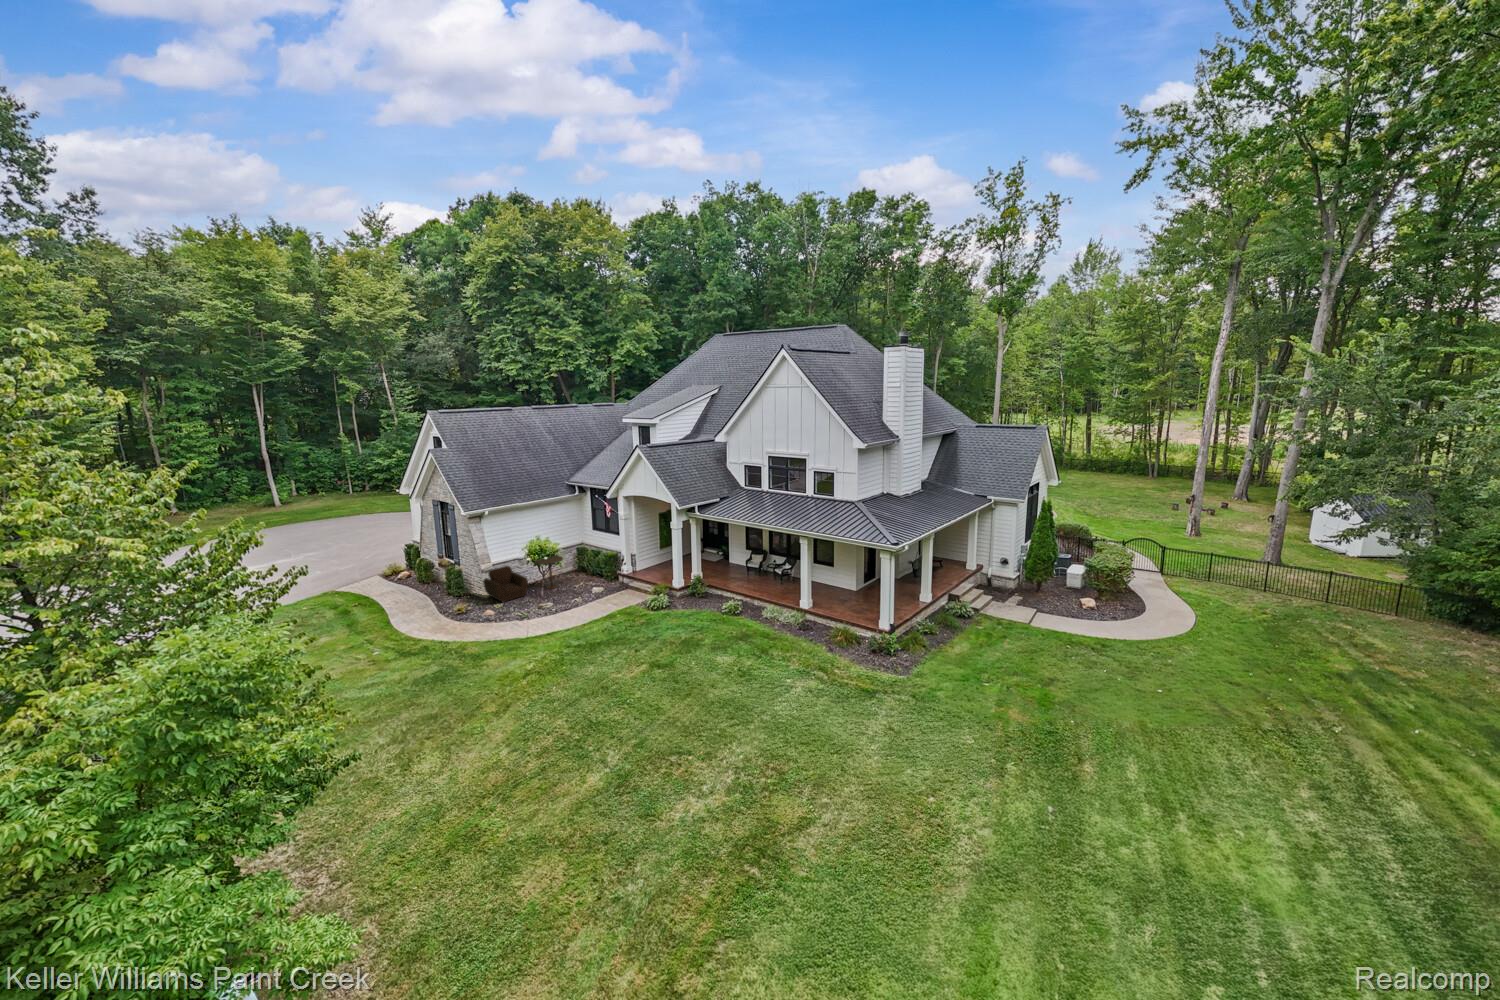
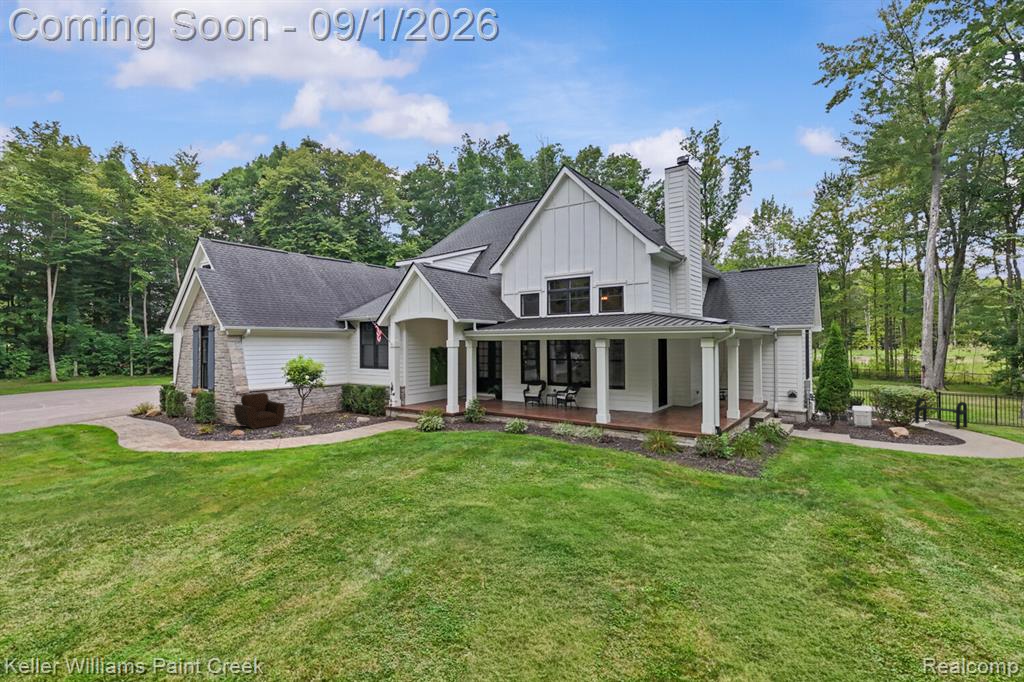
pedestal table: present [535,555,563,589] -> none [295,387,327,421]
bench: none [1112,573,1158,607] -> present [915,398,967,429]

